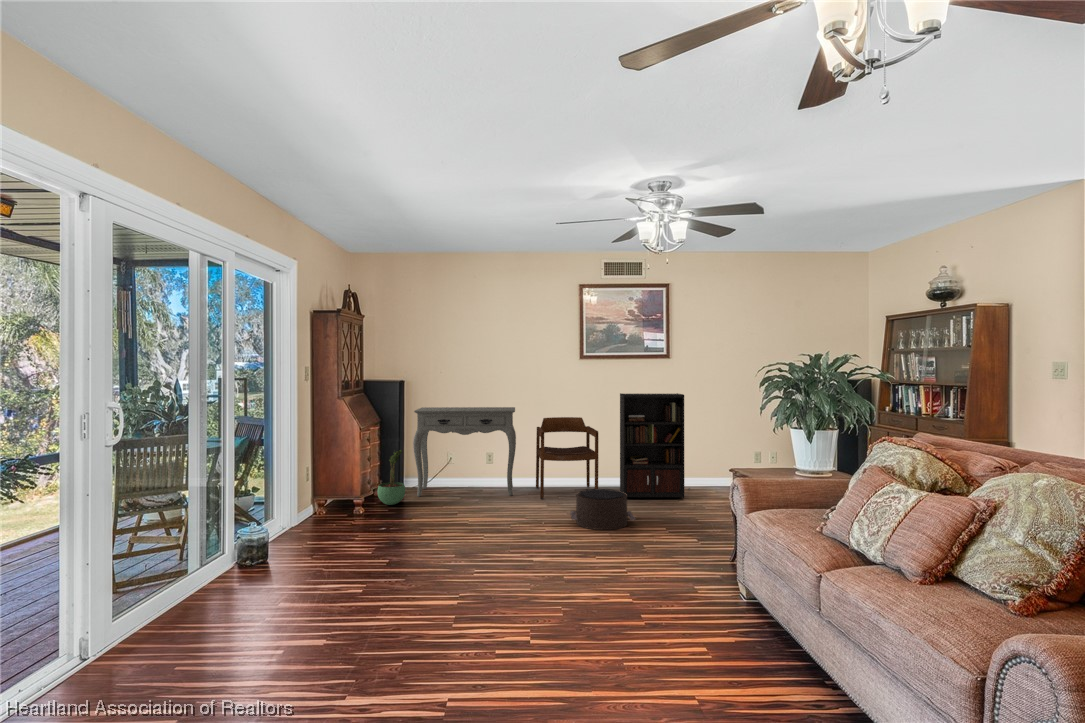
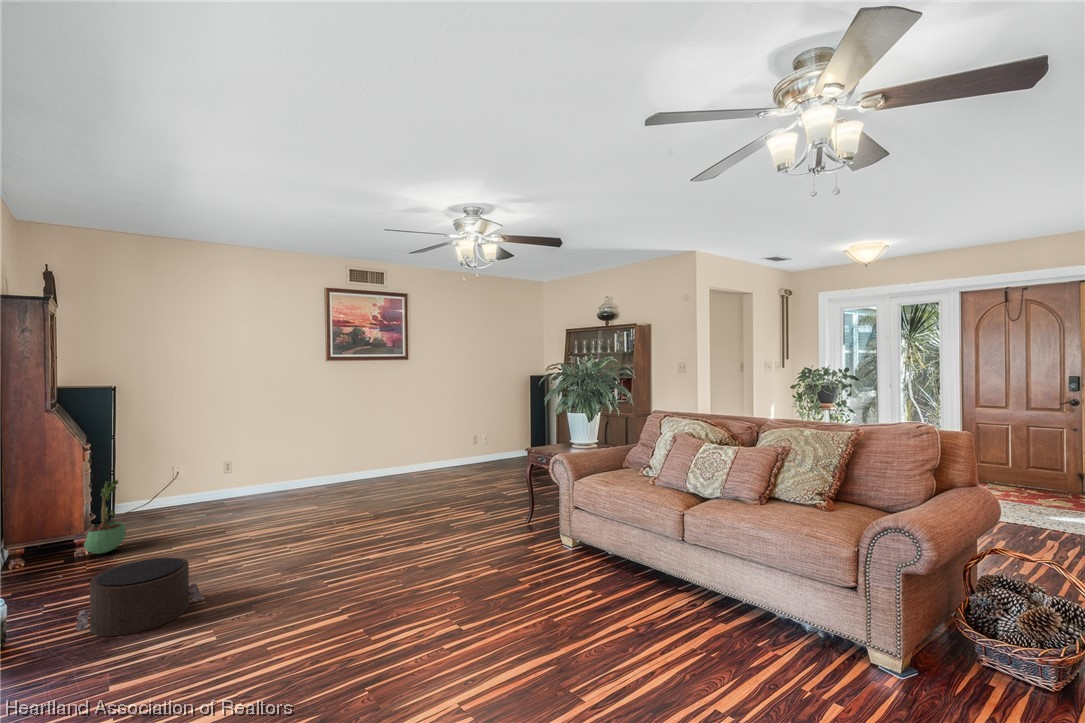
bookcase: present [620,393,690,498] -> none [375,392,438,494]
console table: present [413,407,516,497] -> none [121,415,267,536]
armchair: present [536,417,598,499] -> none [281,421,360,509]
pouf: present [571,489,635,530] -> present [76,558,203,636]

